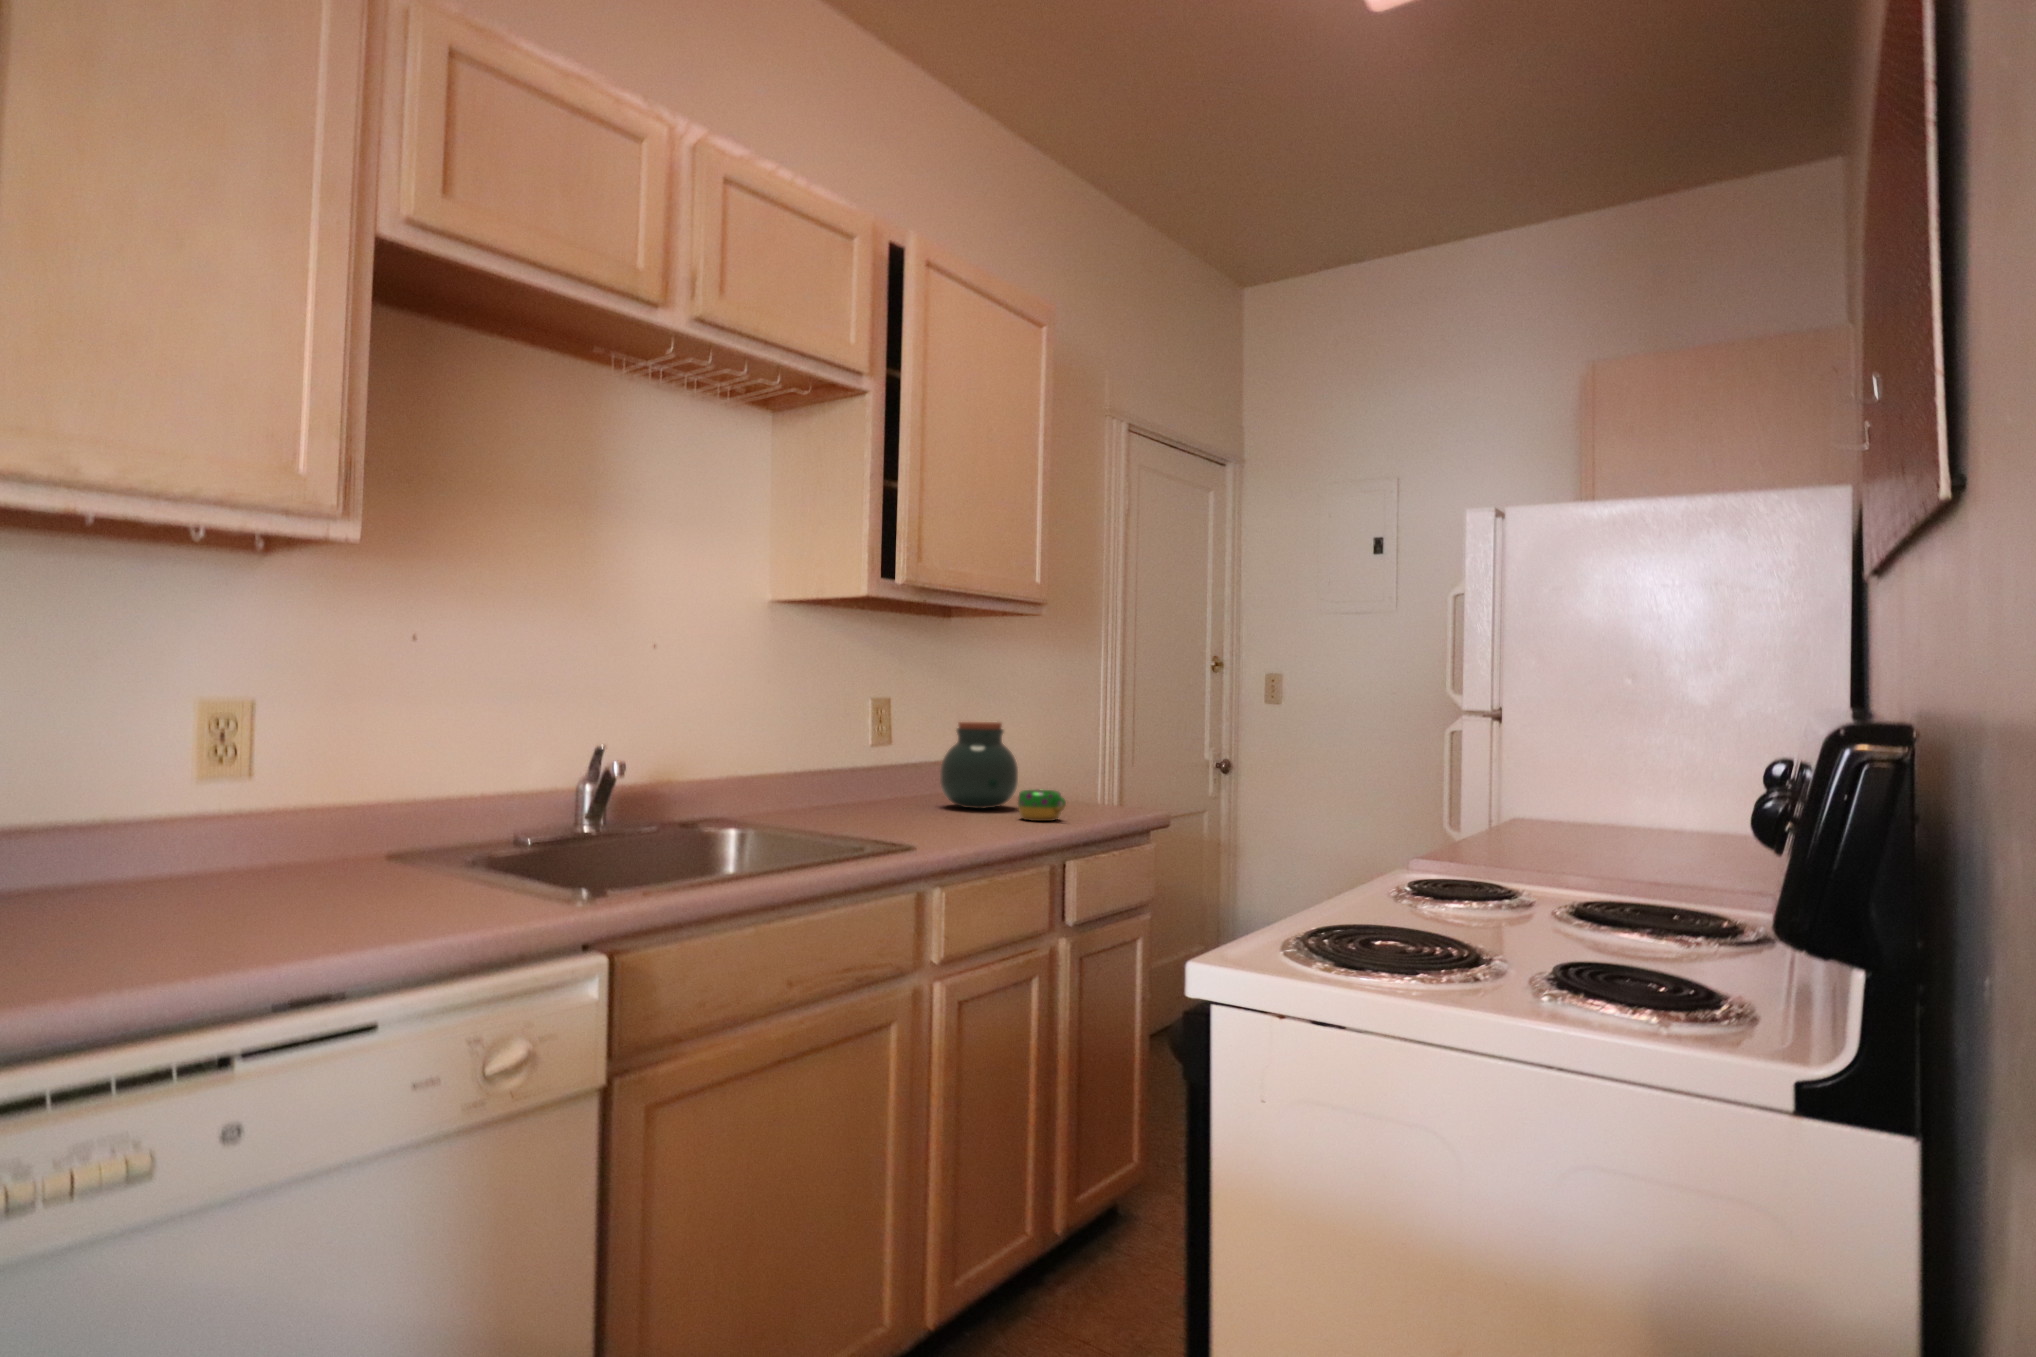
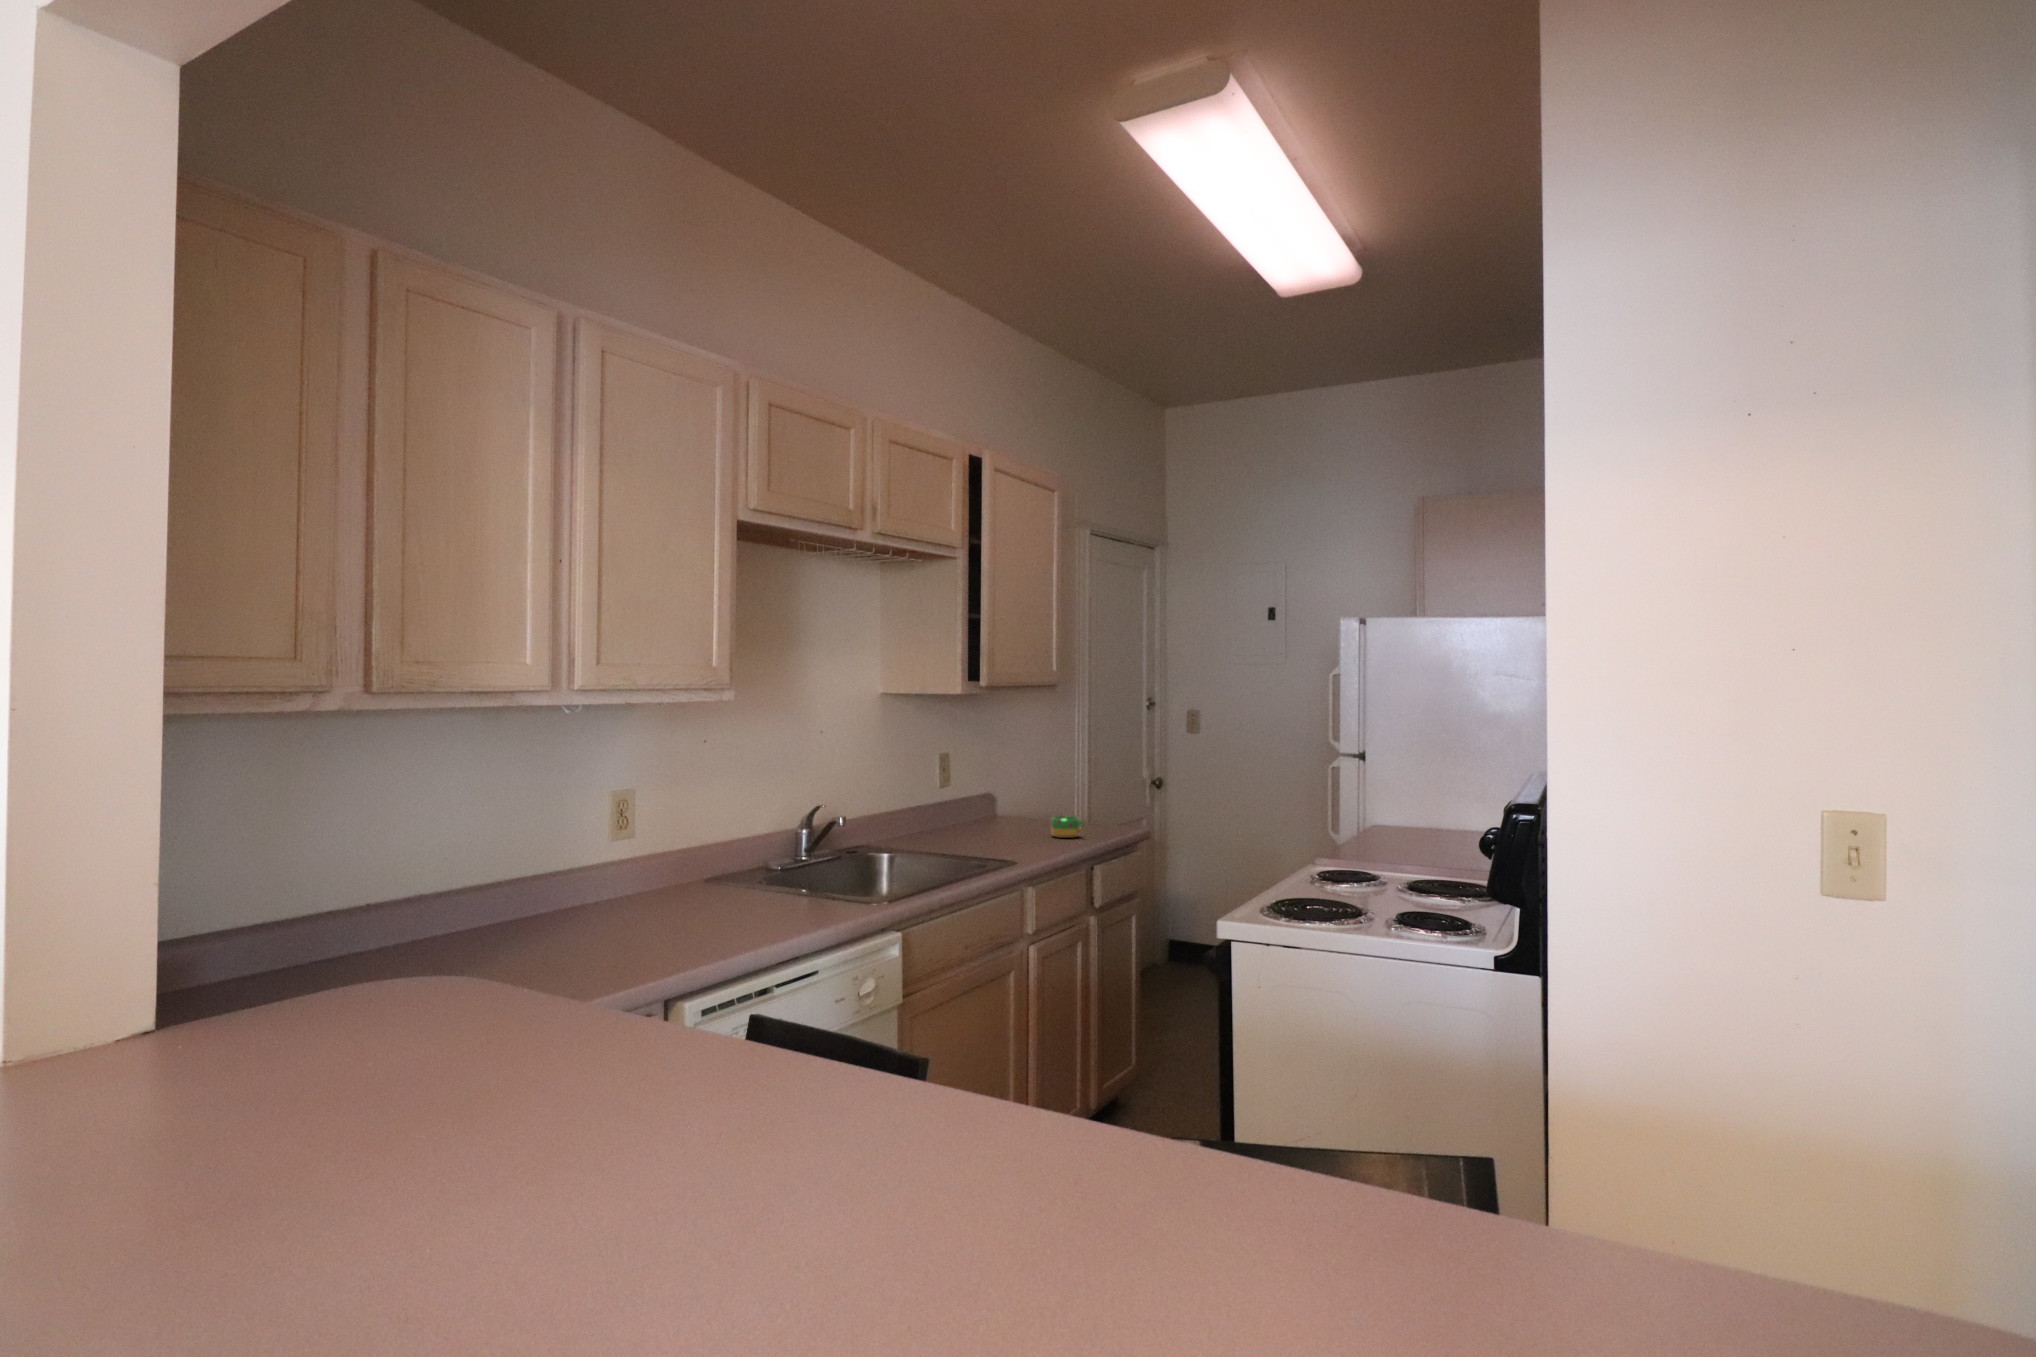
jar: present [940,722,1018,809] -> none [988,767,1042,829]

